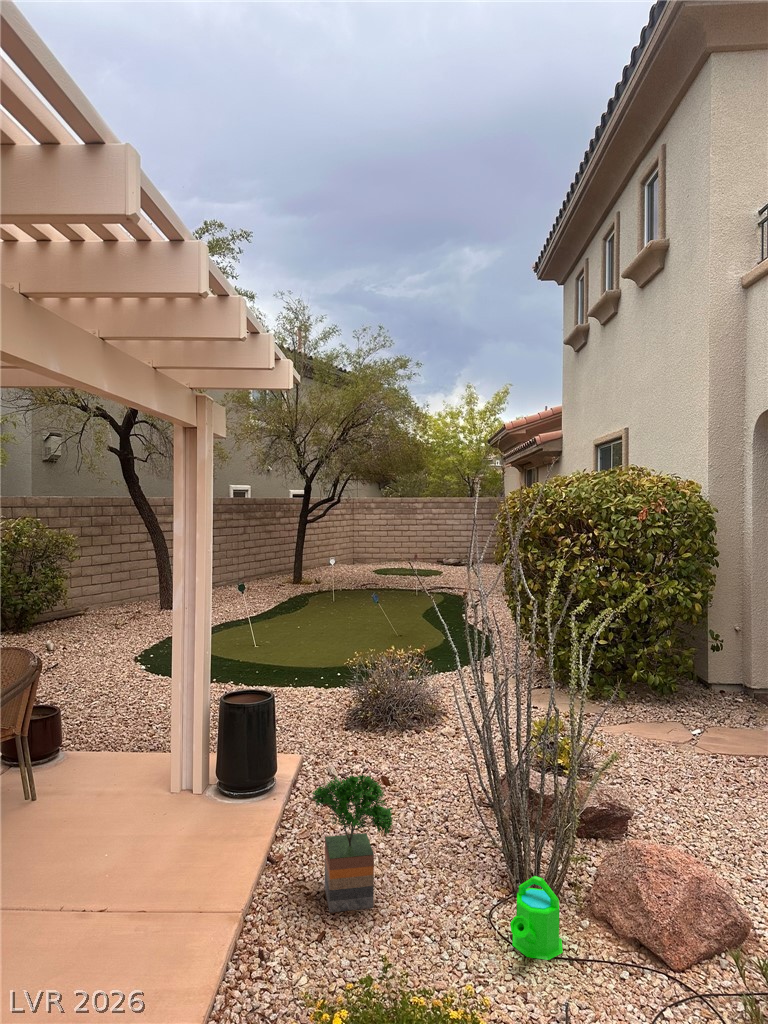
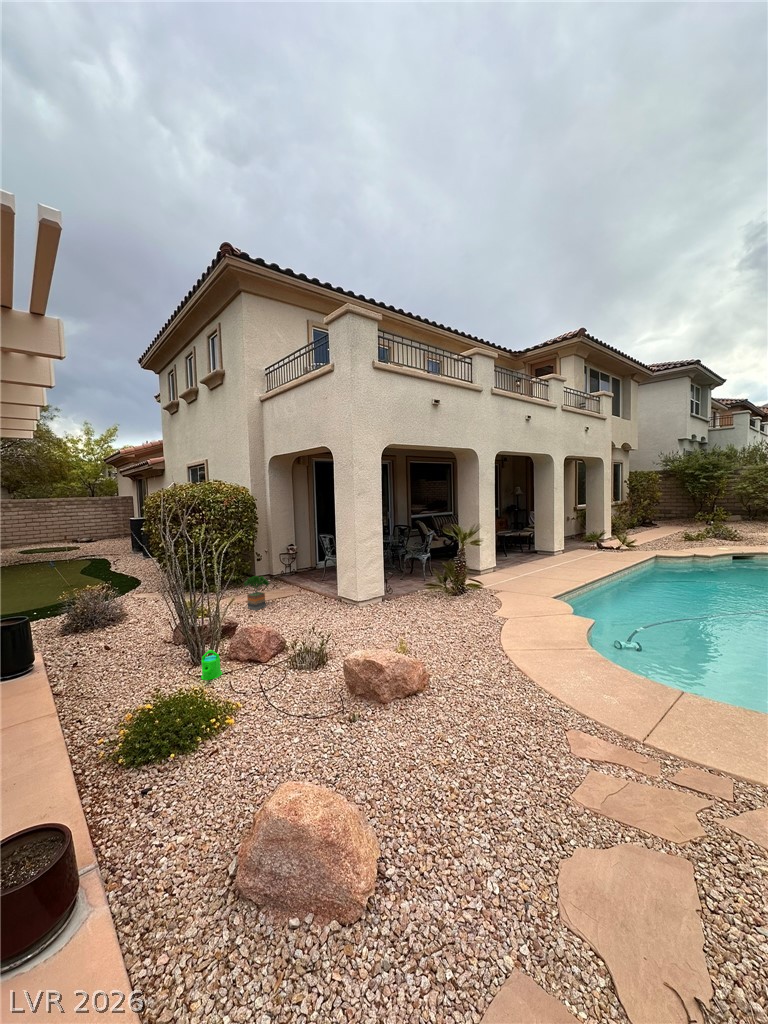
potted tree: present [312,774,393,912] -> present [244,576,269,610]

